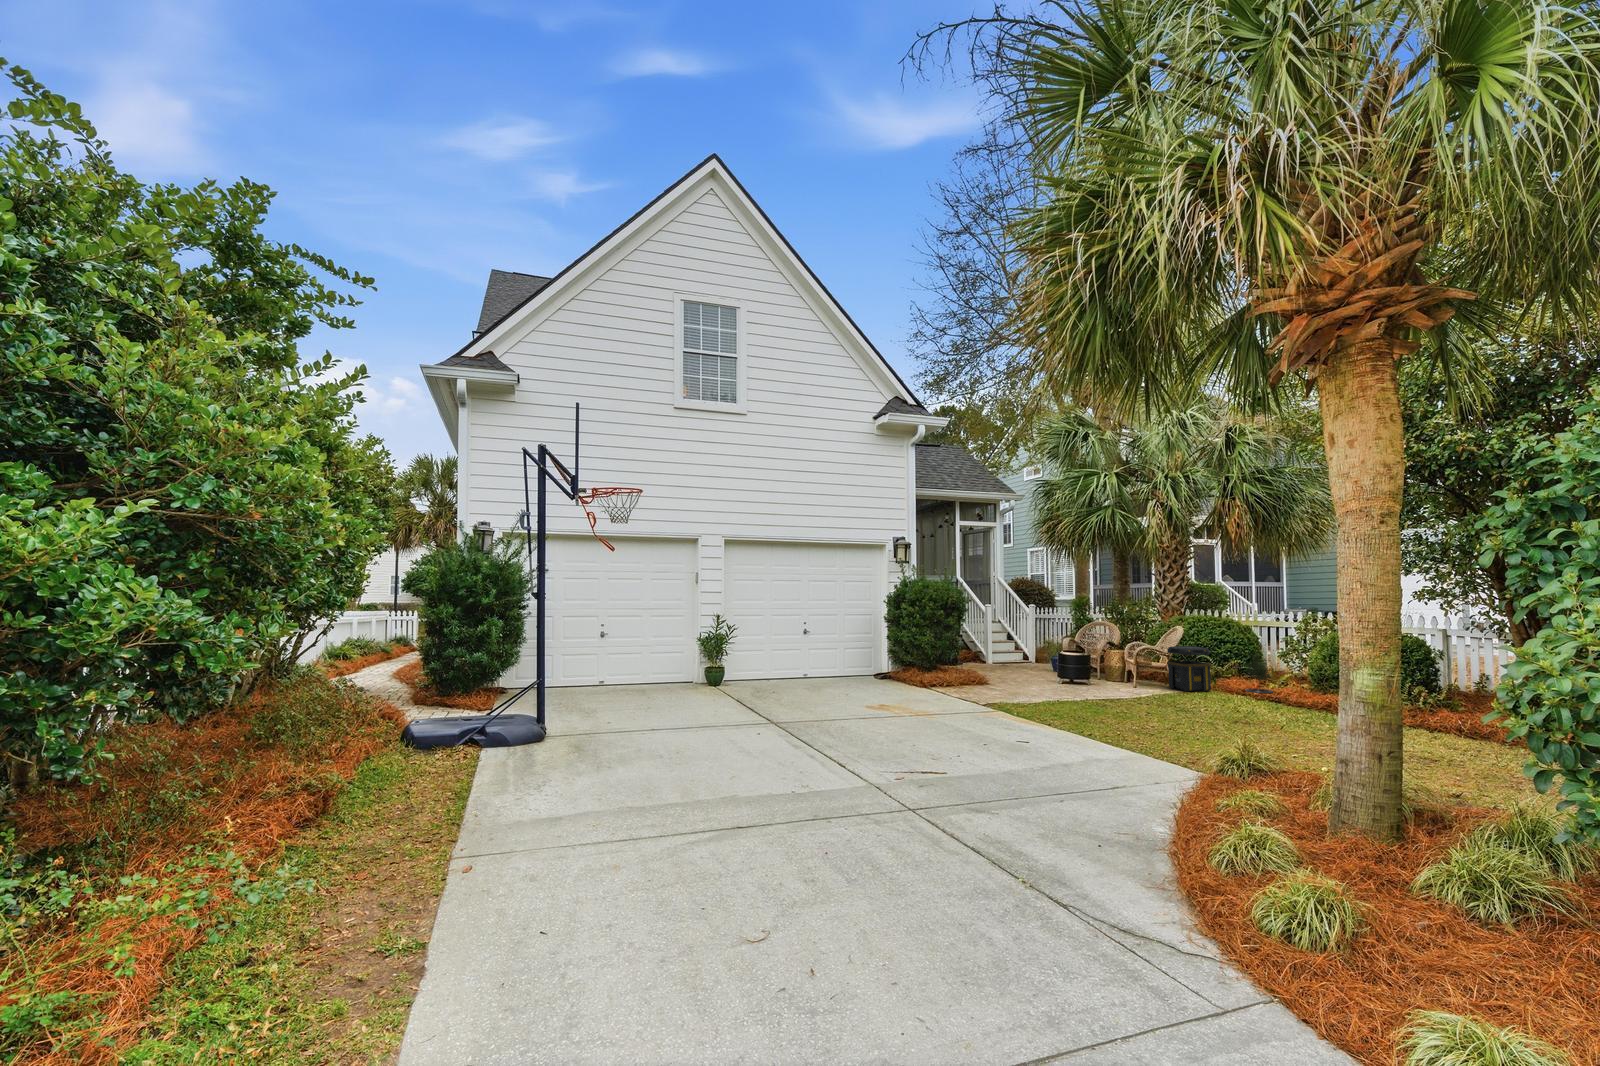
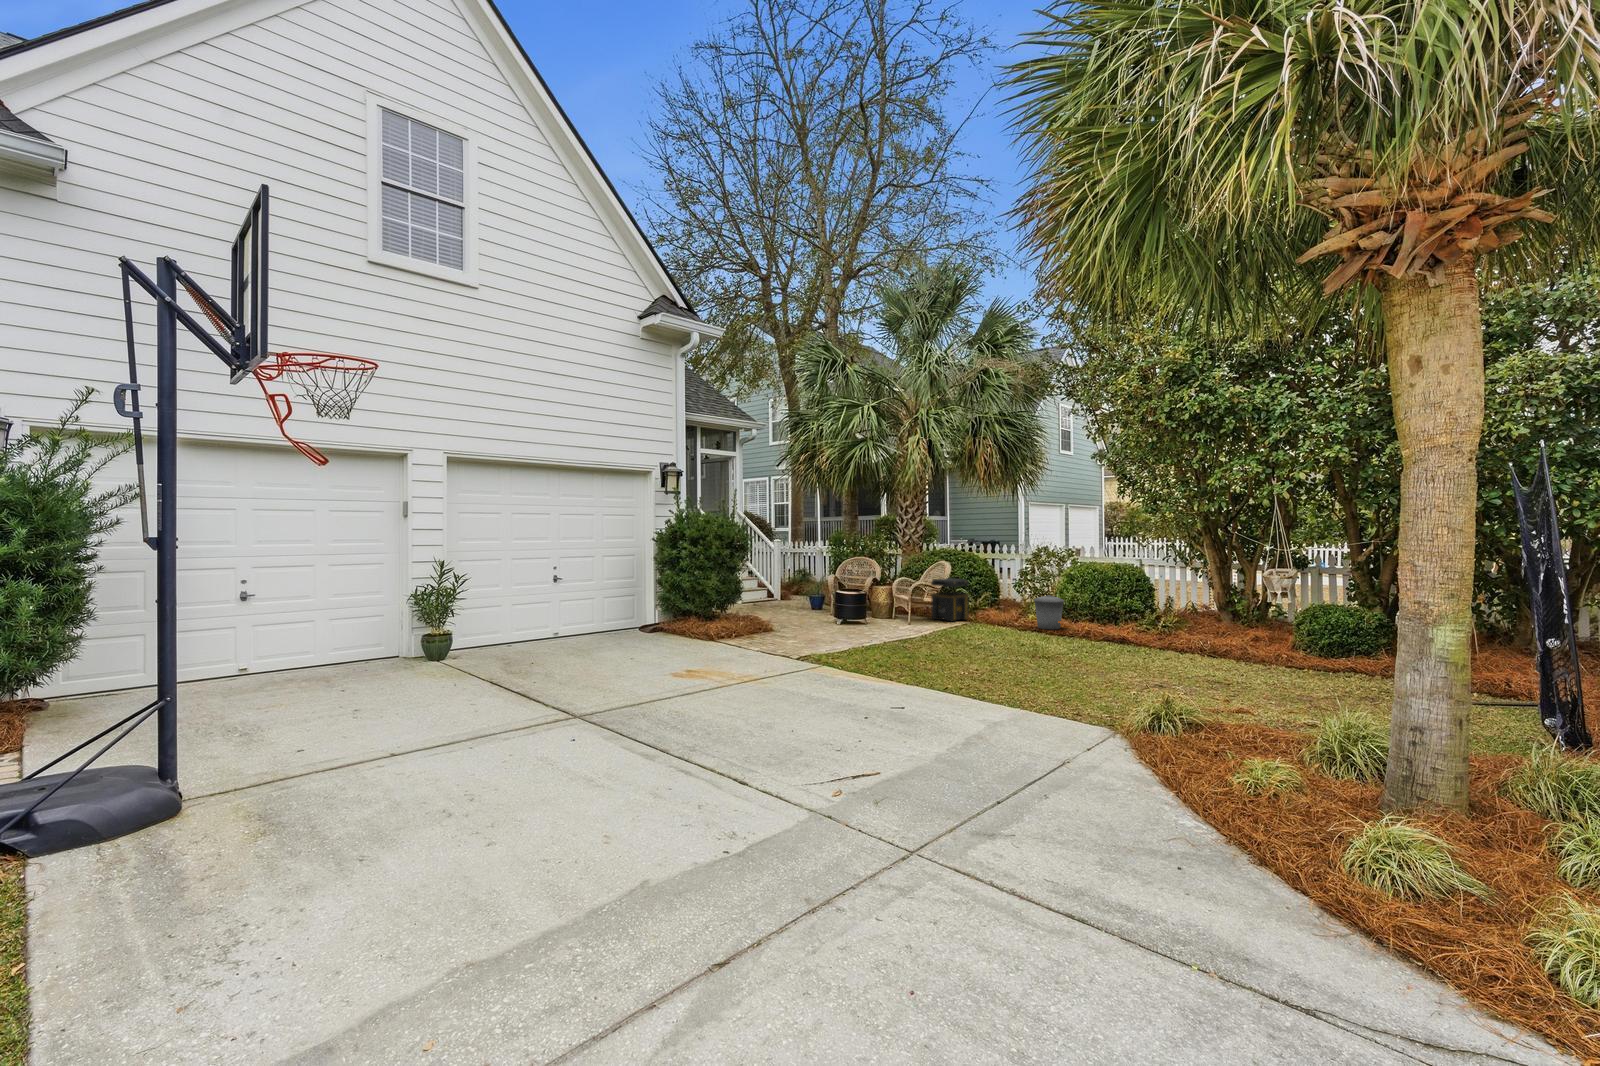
potted tree: present [1245,651,1272,693] -> none [989,578,1016,618]
trash can: none [1277,668,1314,706] -> present [1034,595,1064,629]

